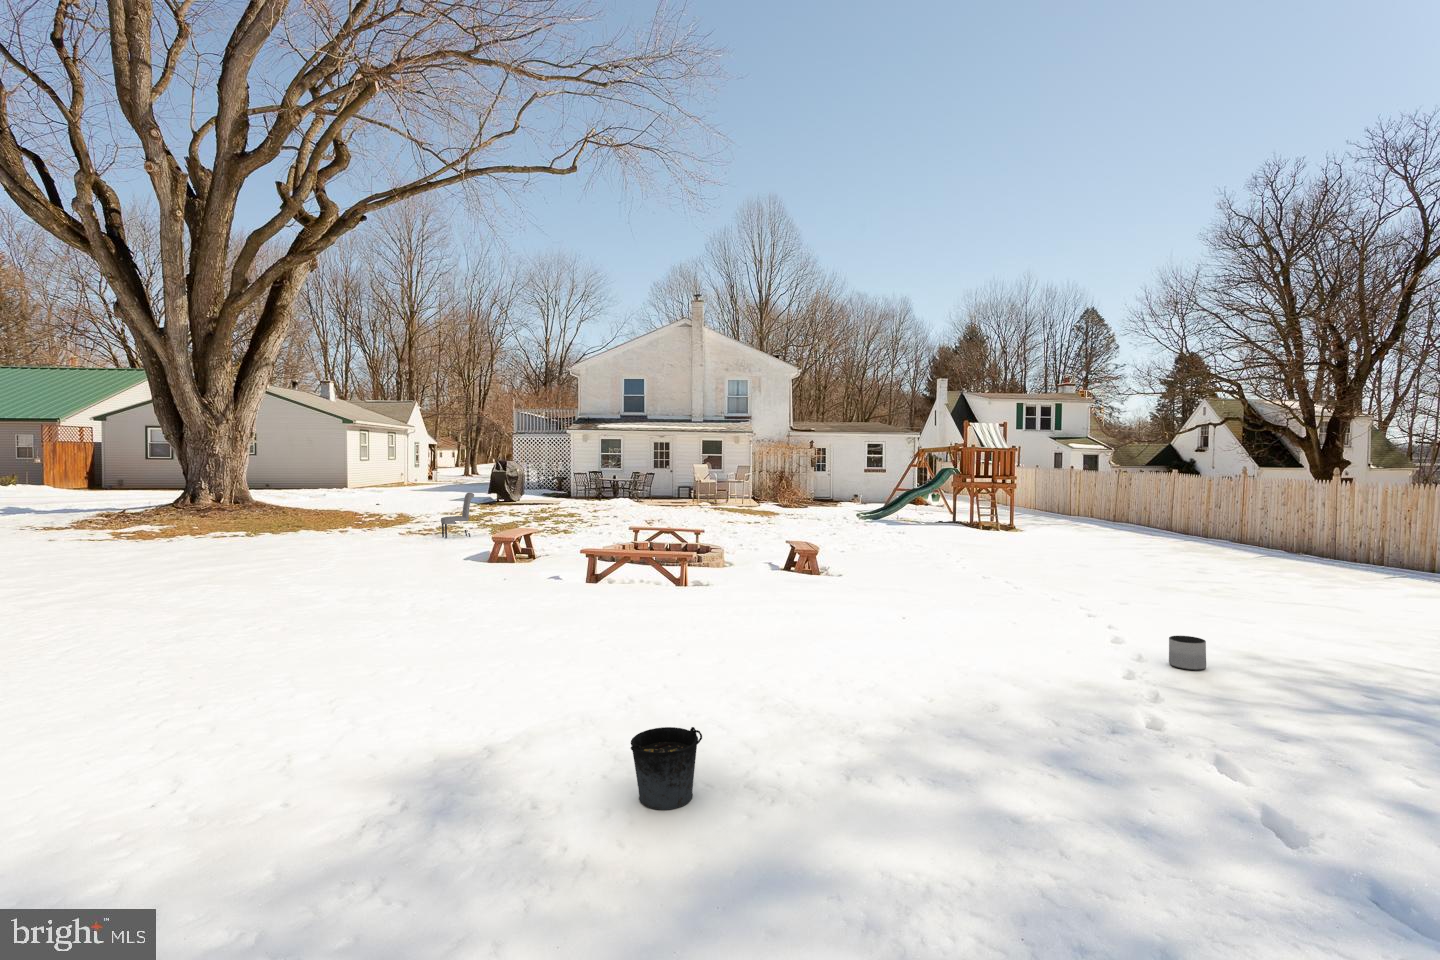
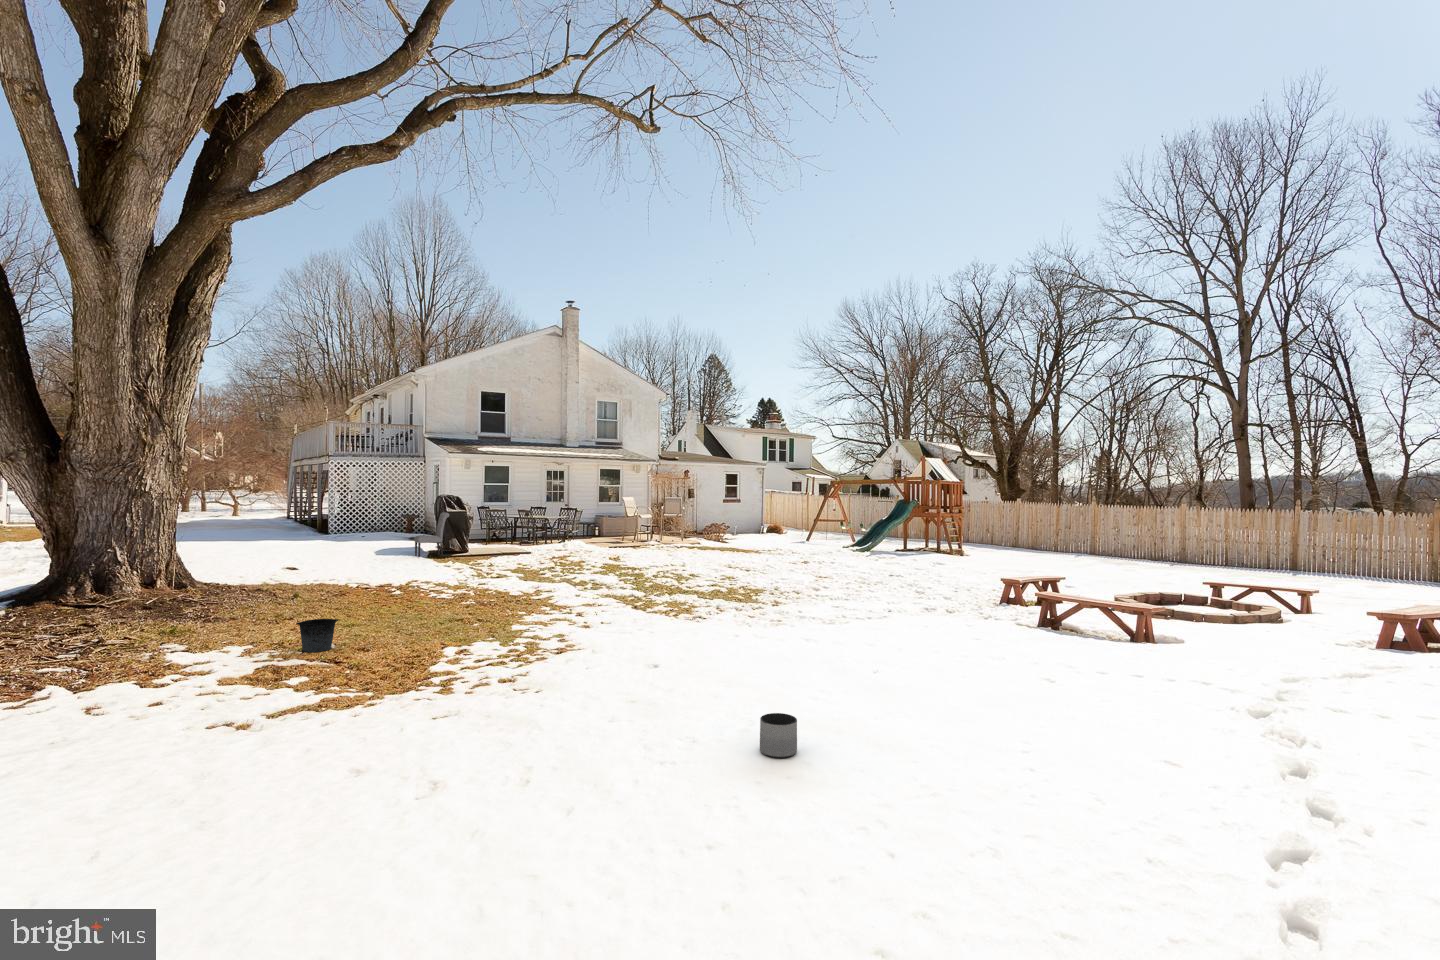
planter: present [1169,636,1206,670] -> present [760,713,797,758]
bucket: present [631,727,702,810] -> present [297,619,338,652]

